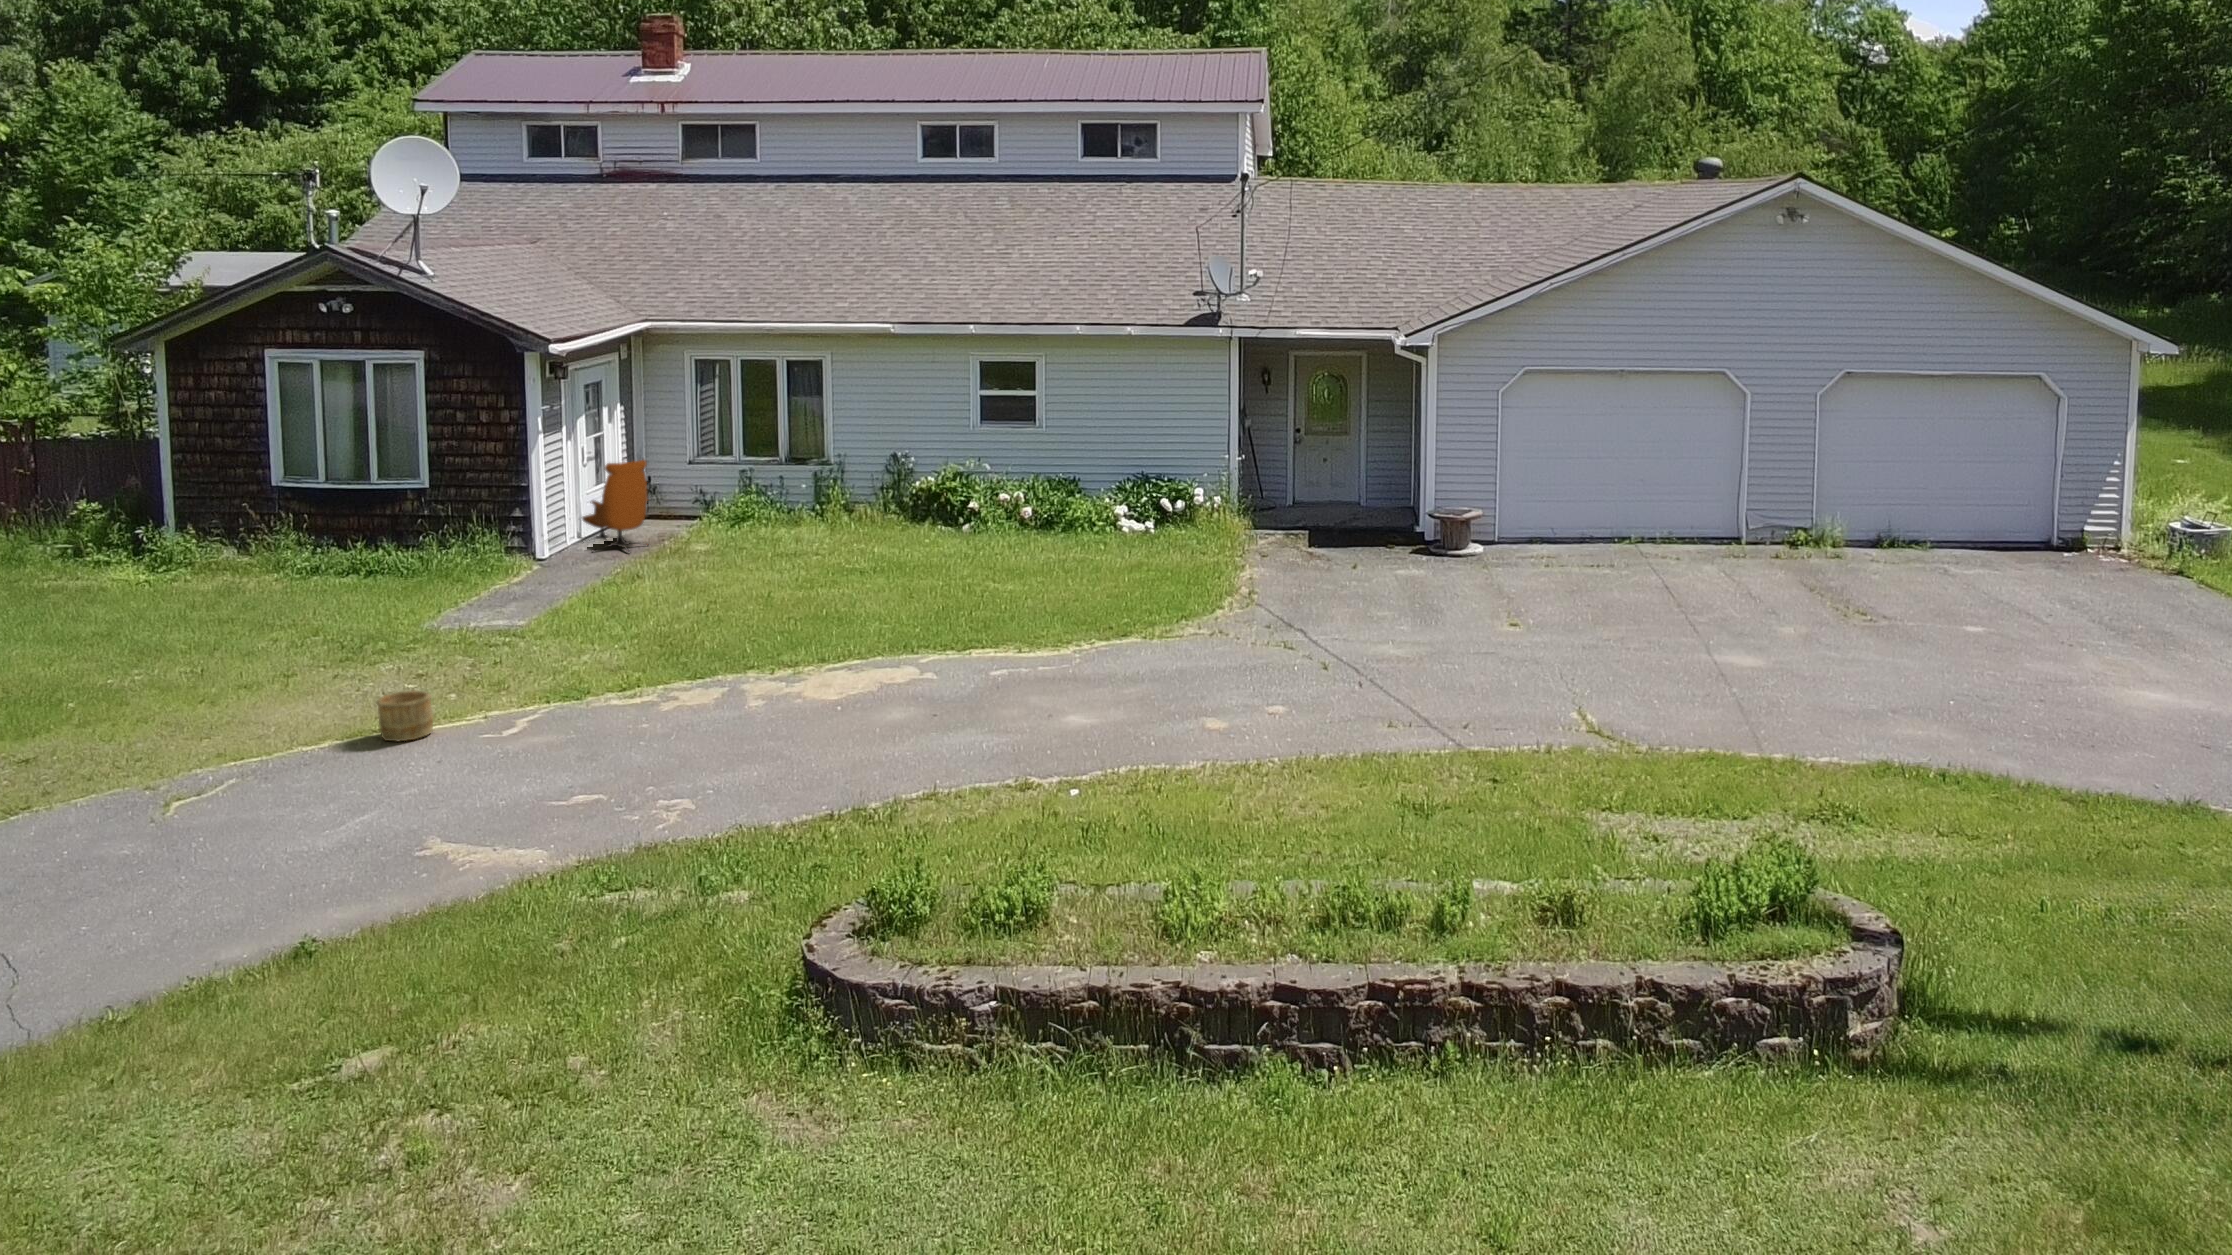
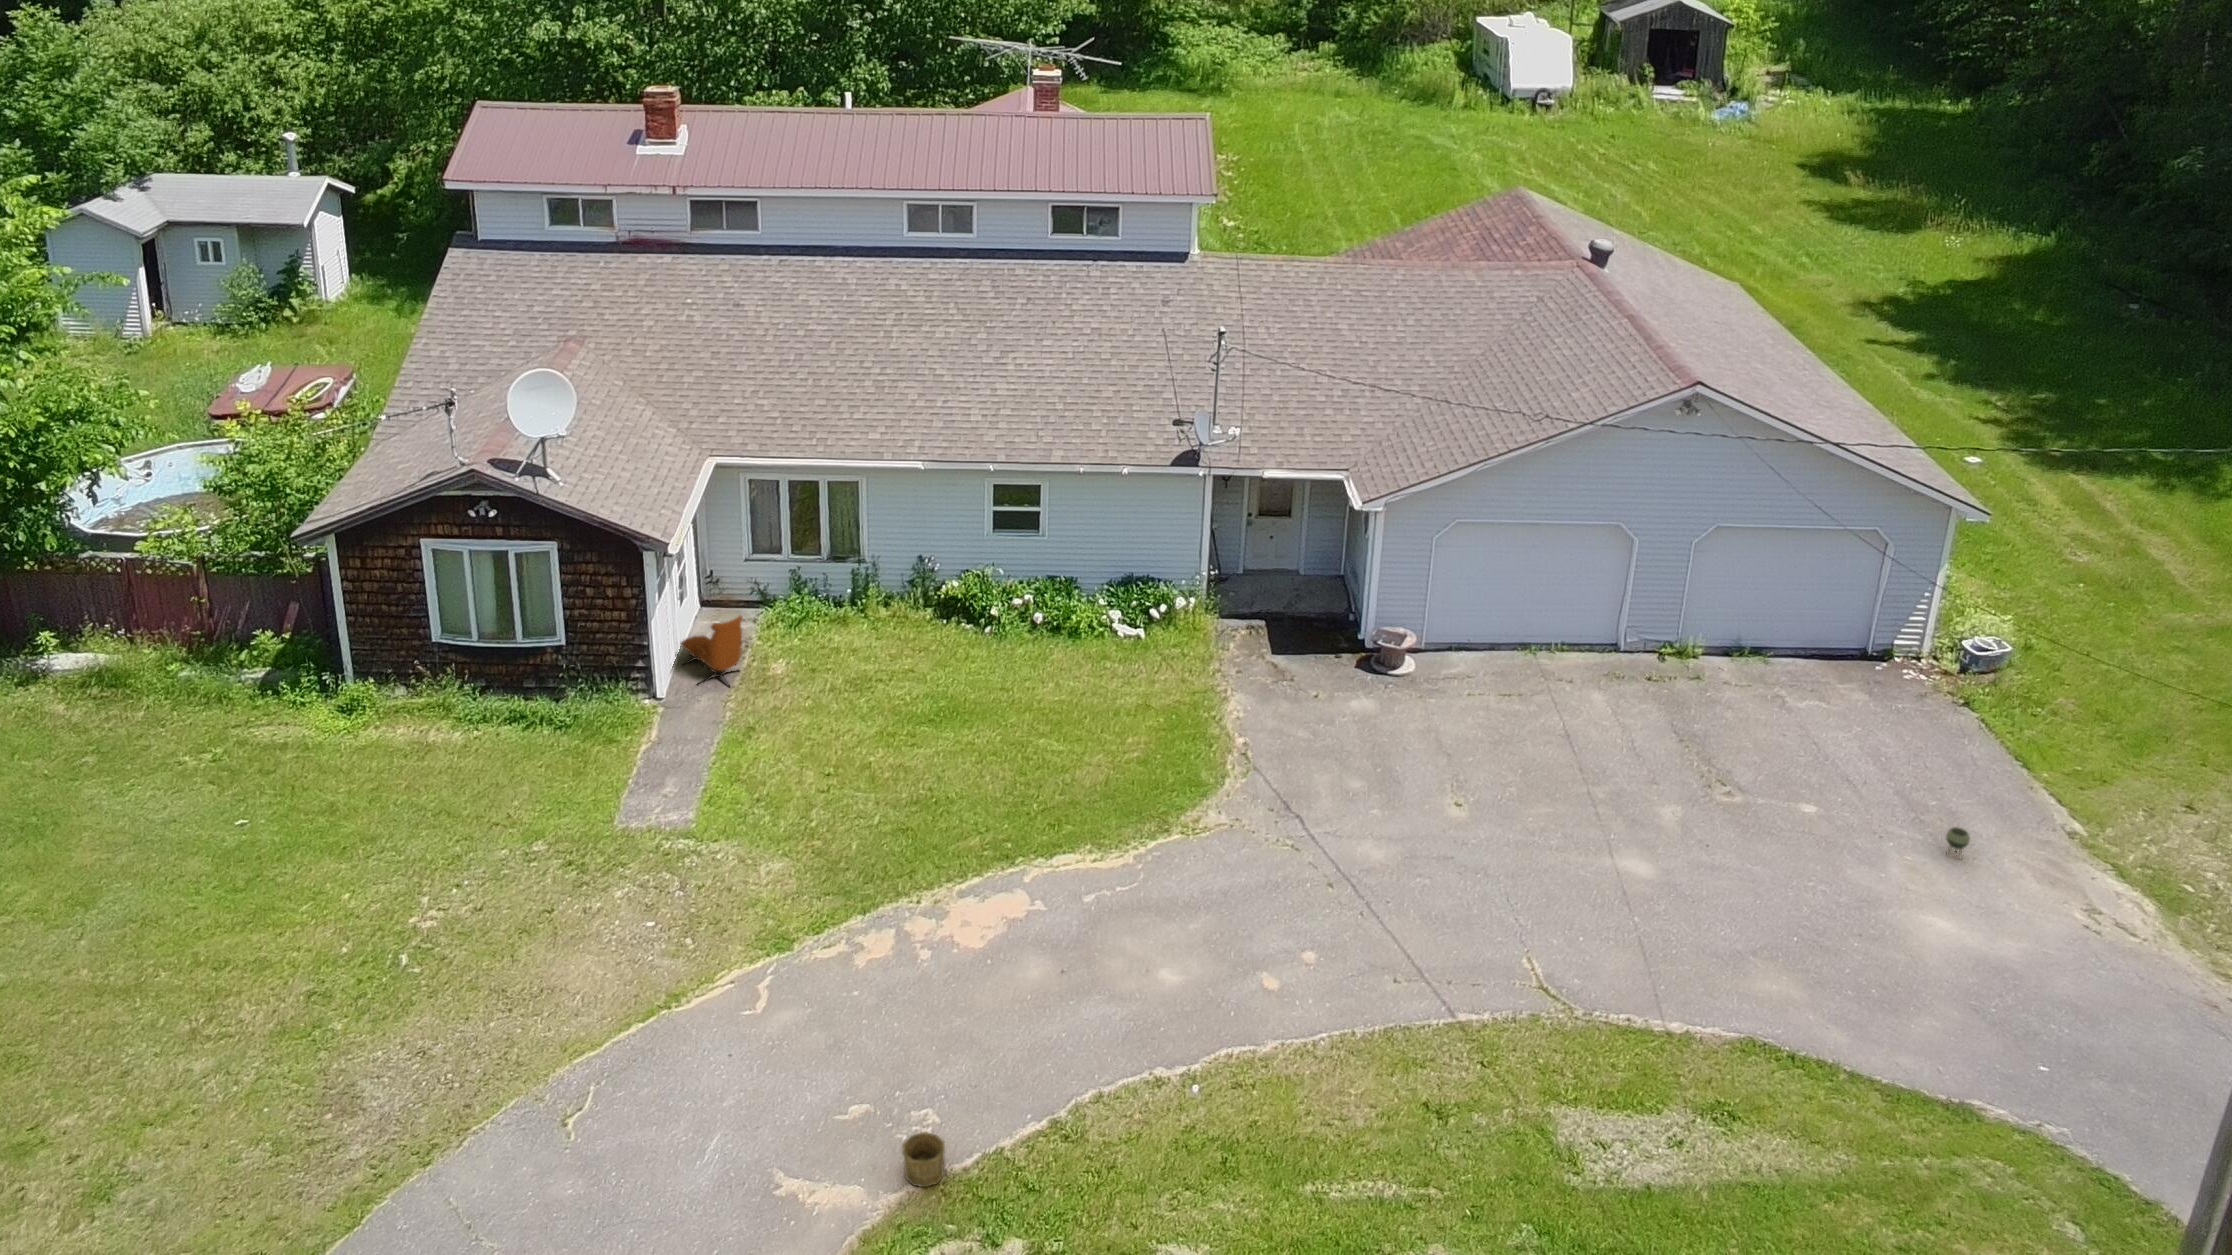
planter: none [2121,611,2152,651] -> present [1946,827,1970,857]
wooden bucket: present [376,690,433,741] -> present [902,1132,945,1187]

